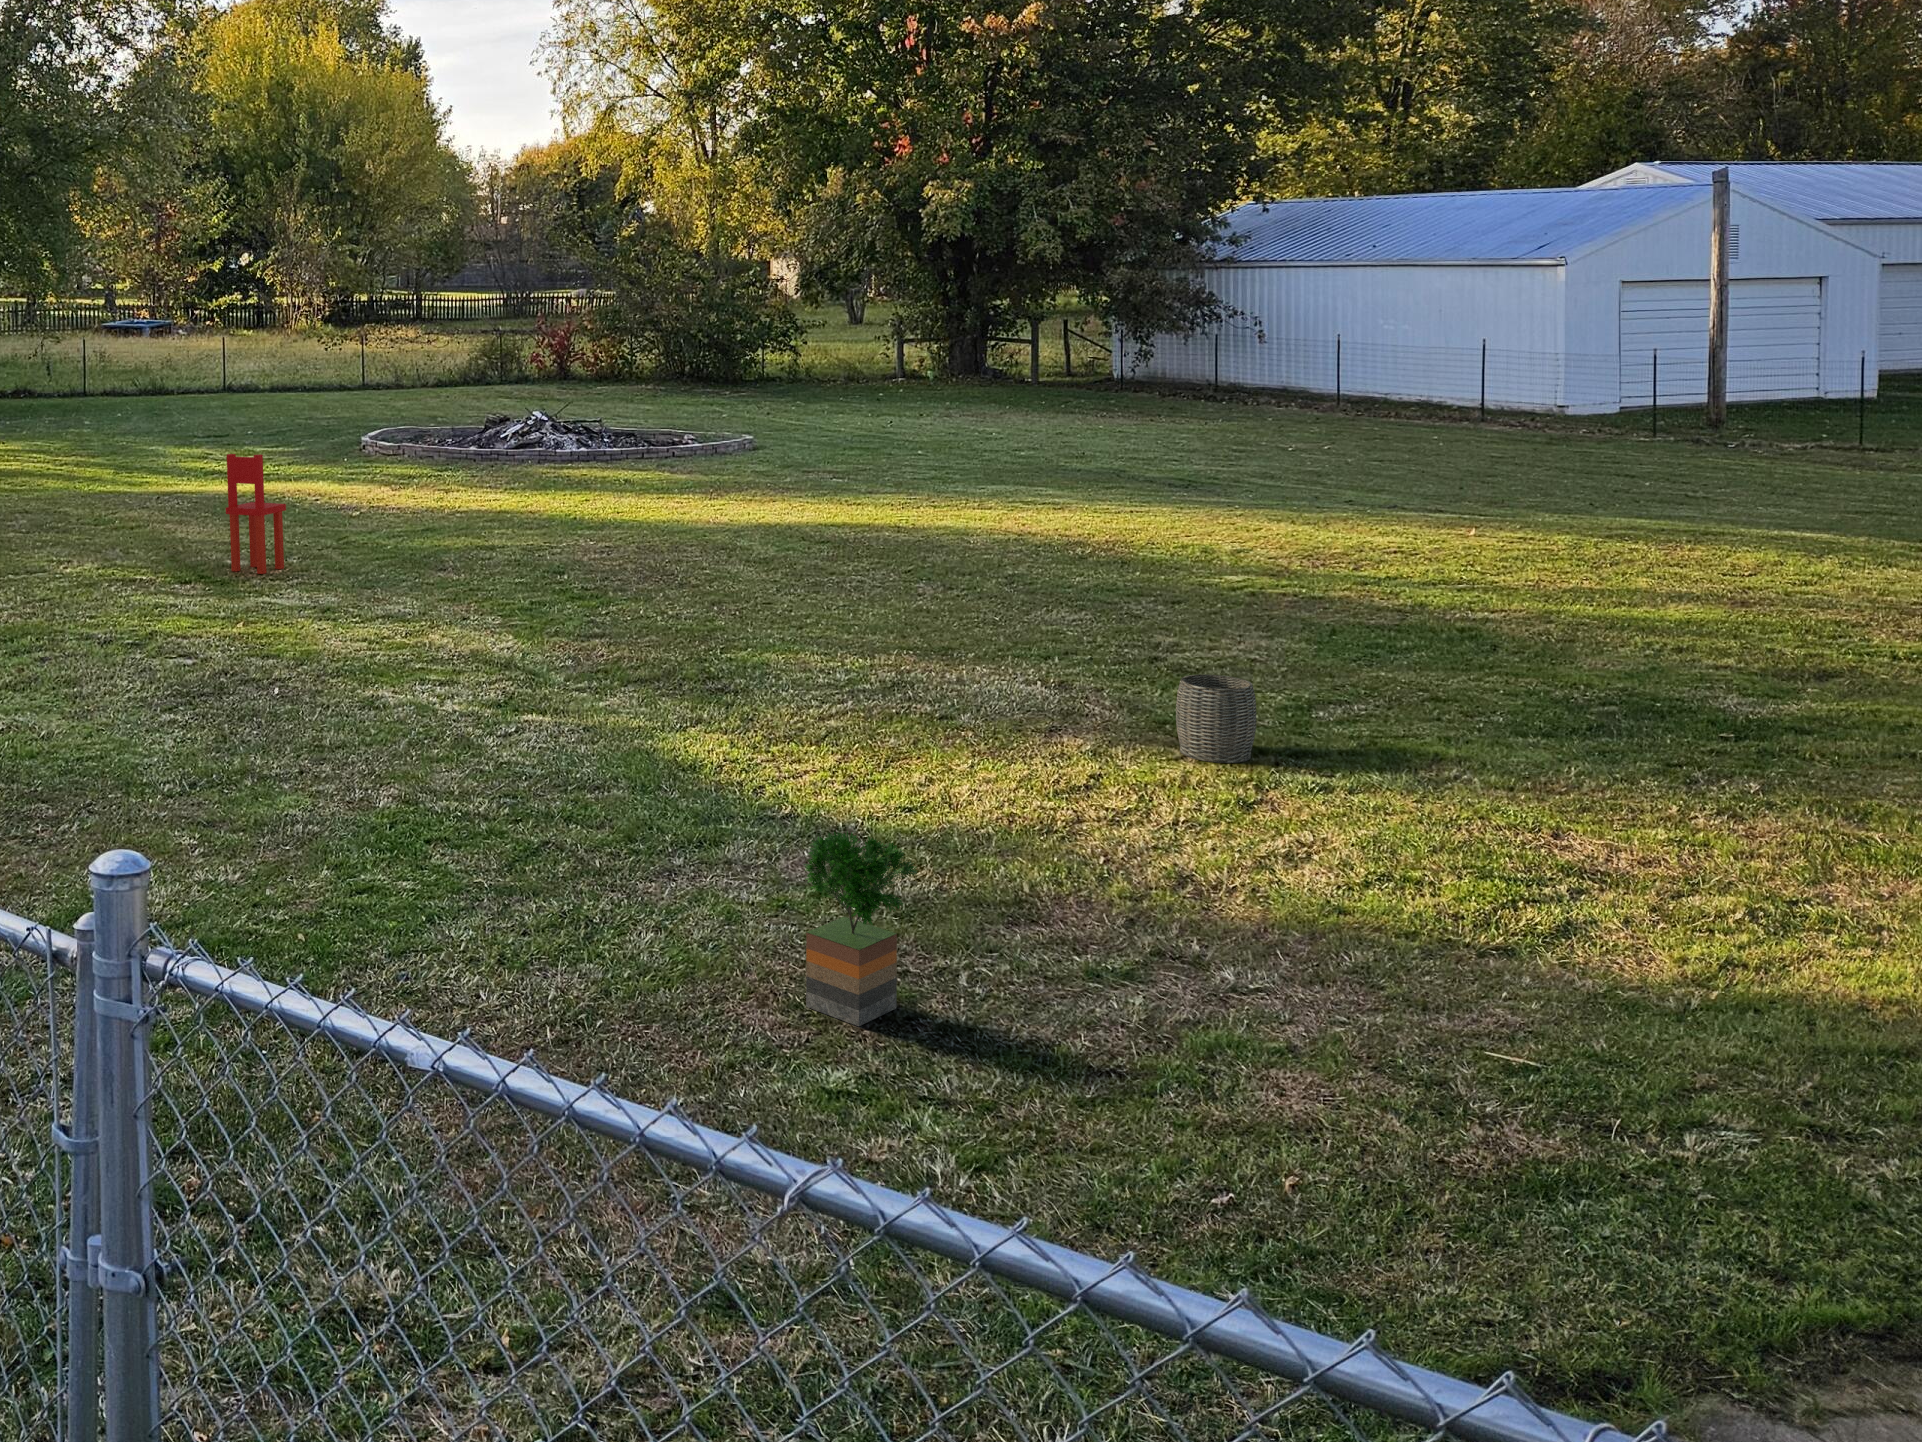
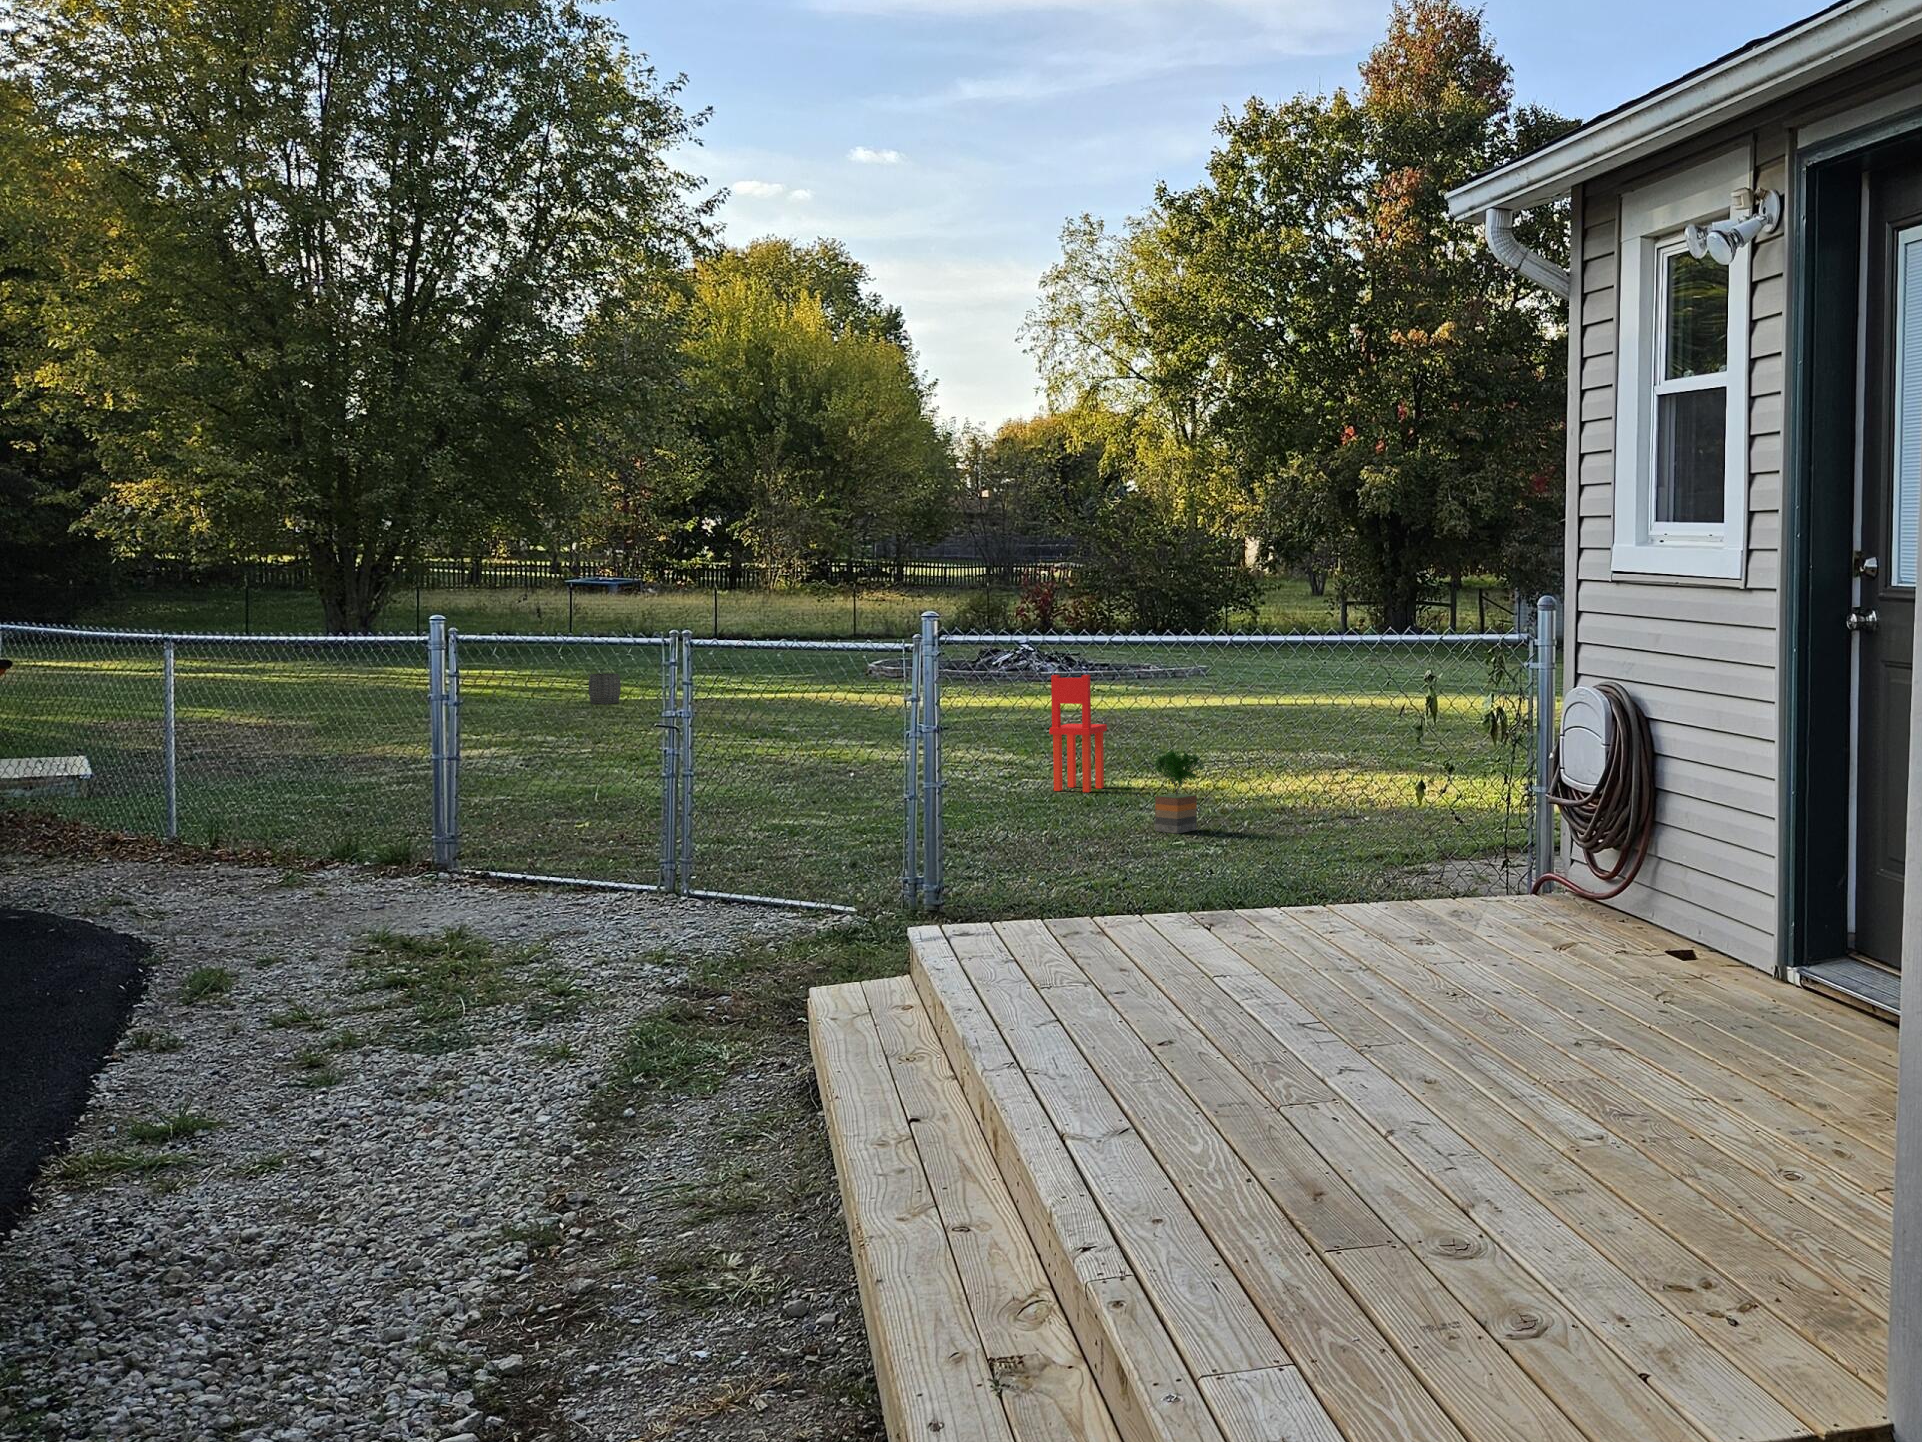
chair: present [226,454,286,574] -> present [1049,675,1107,792]
woven basket: present [1176,674,1256,763] -> present [589,673,621,704]

